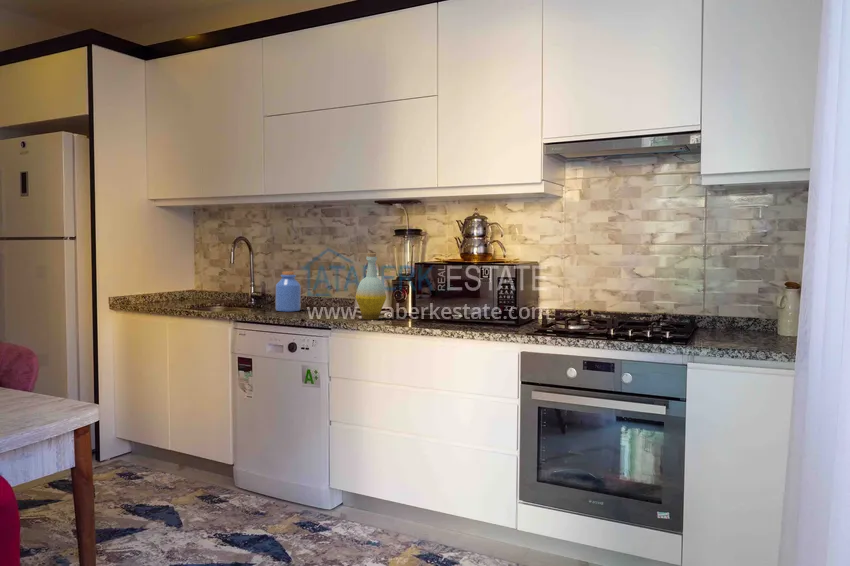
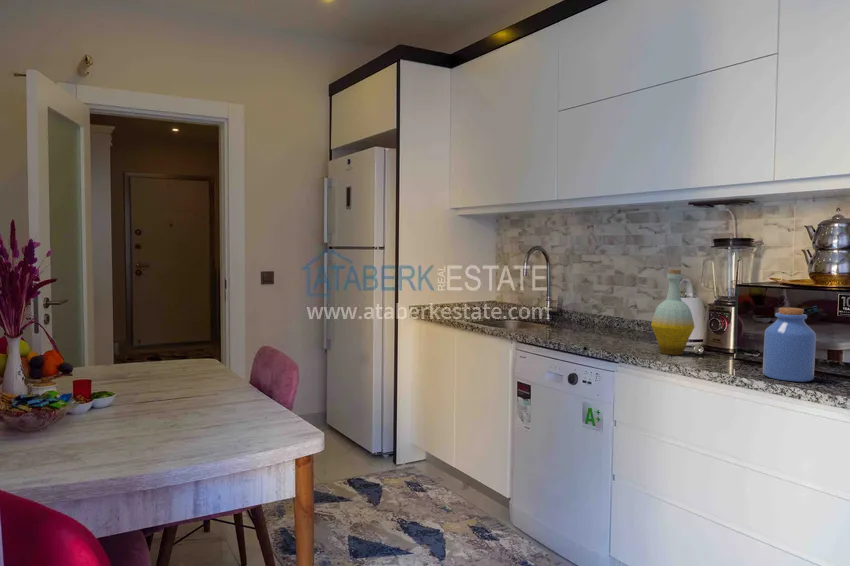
jar: present [276,271,301,312] -> present [763,307,816,382]

